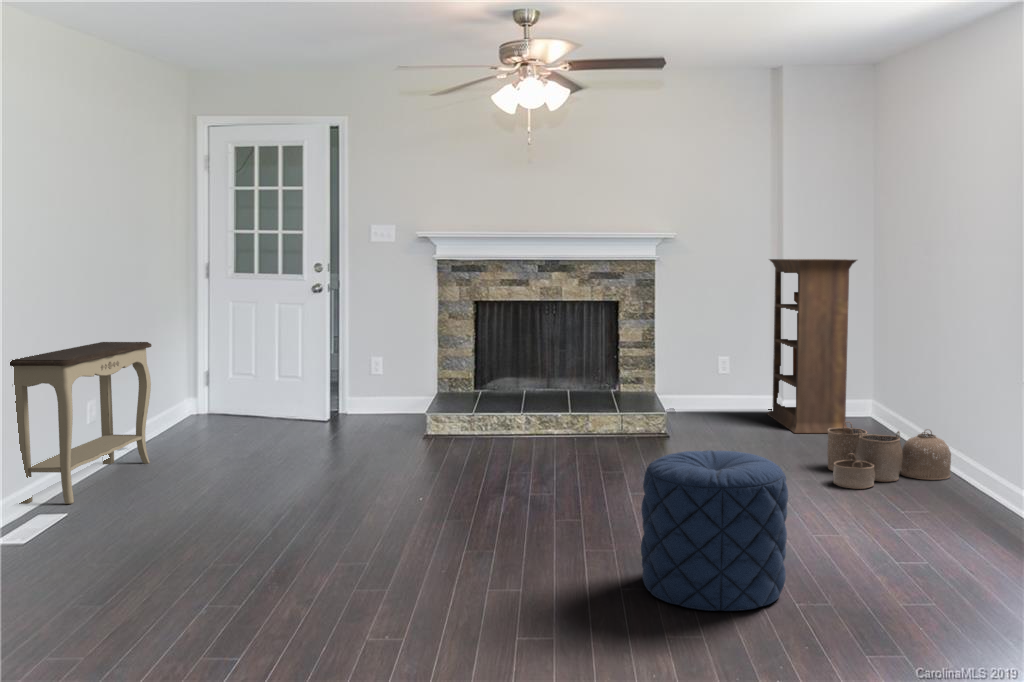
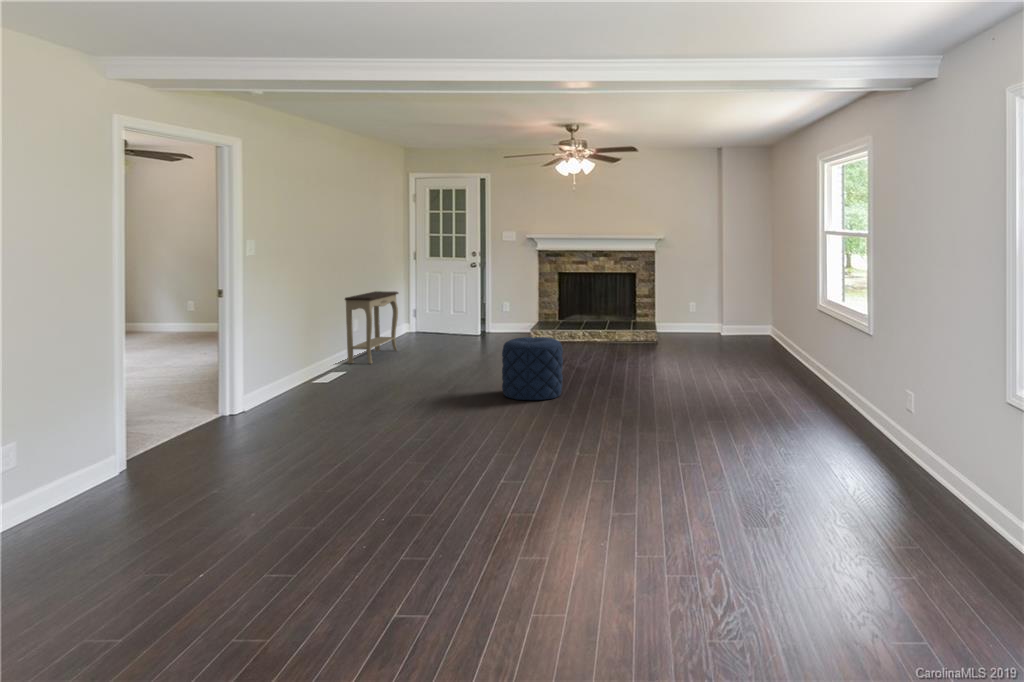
bookcase: present [767,259,857,433] -> none [717,249,762,343]
woven basket: present [827,422,951,489] -> none [732,333,795,363]
pouf: present [641,450,788,611] -> present [502,337,563,400]

